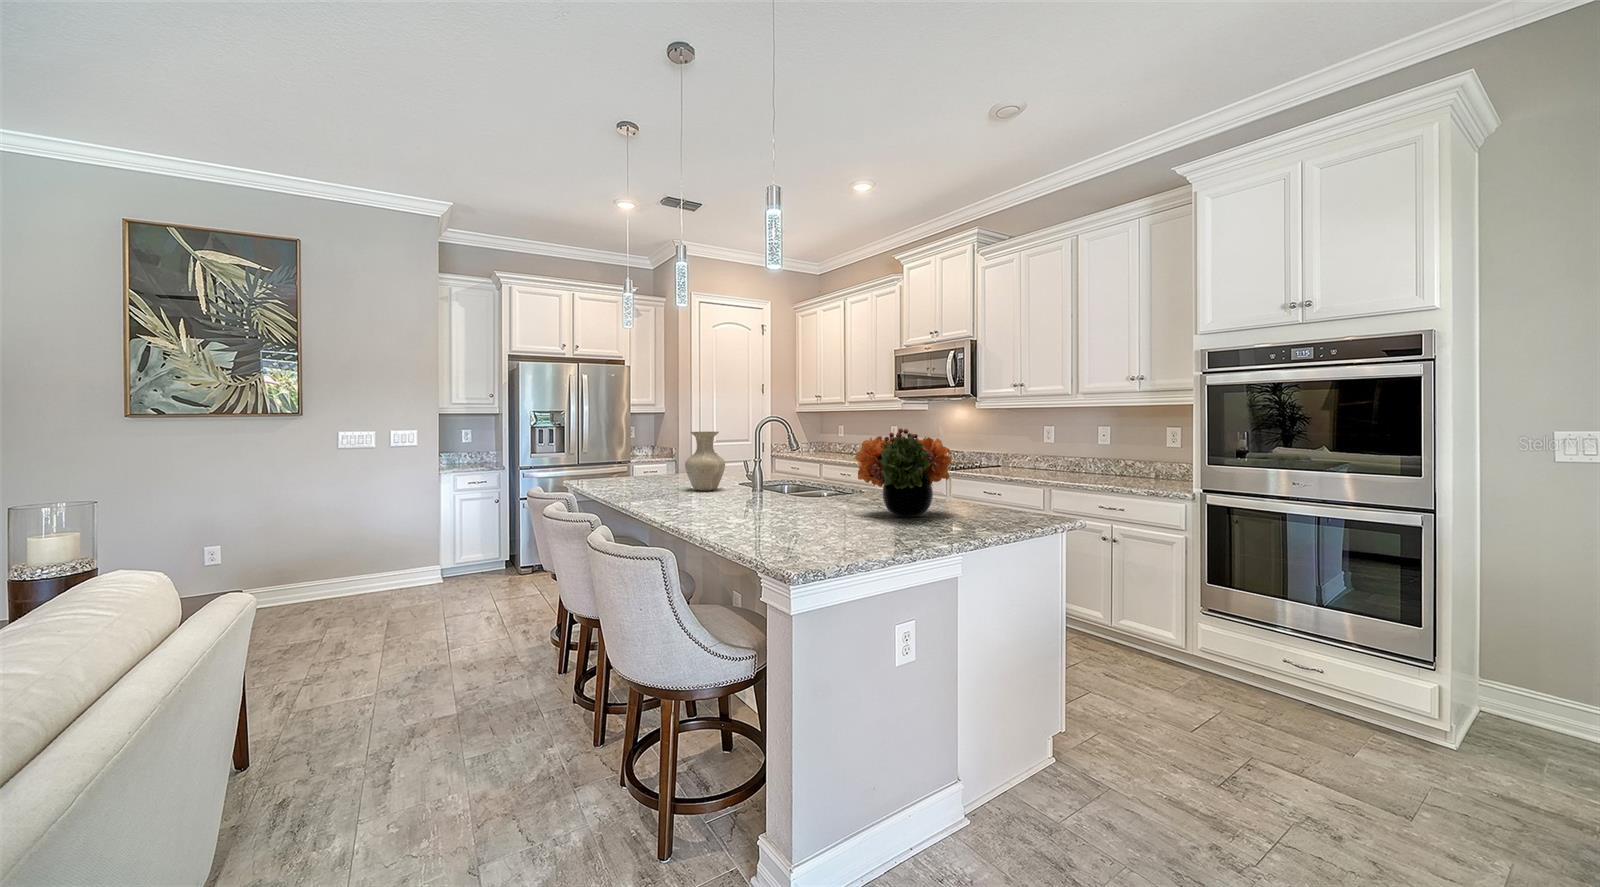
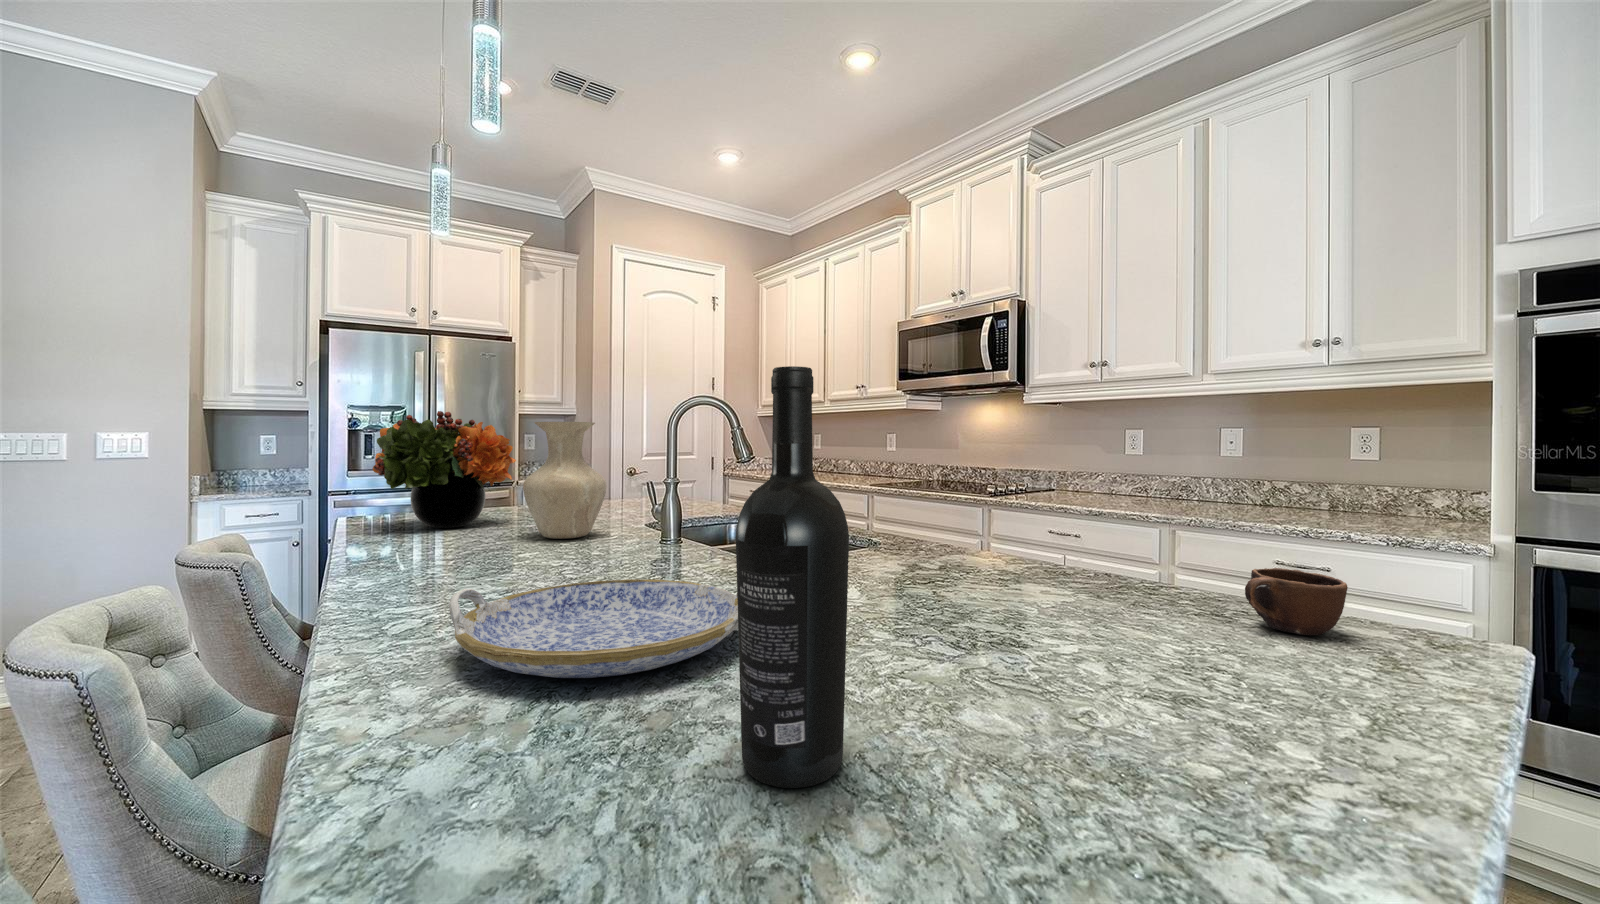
flower arrangement: present [855,428,952,517] -> present [373,411,516,528]
wine bottle: none [805,433,833,535] -> present [736,366,849,788]
mug: none [988,495,1024,517] -> present [1245,568,1348,635]
serving tray: none [706,497,807,522] -> present [449,580,738,678]

